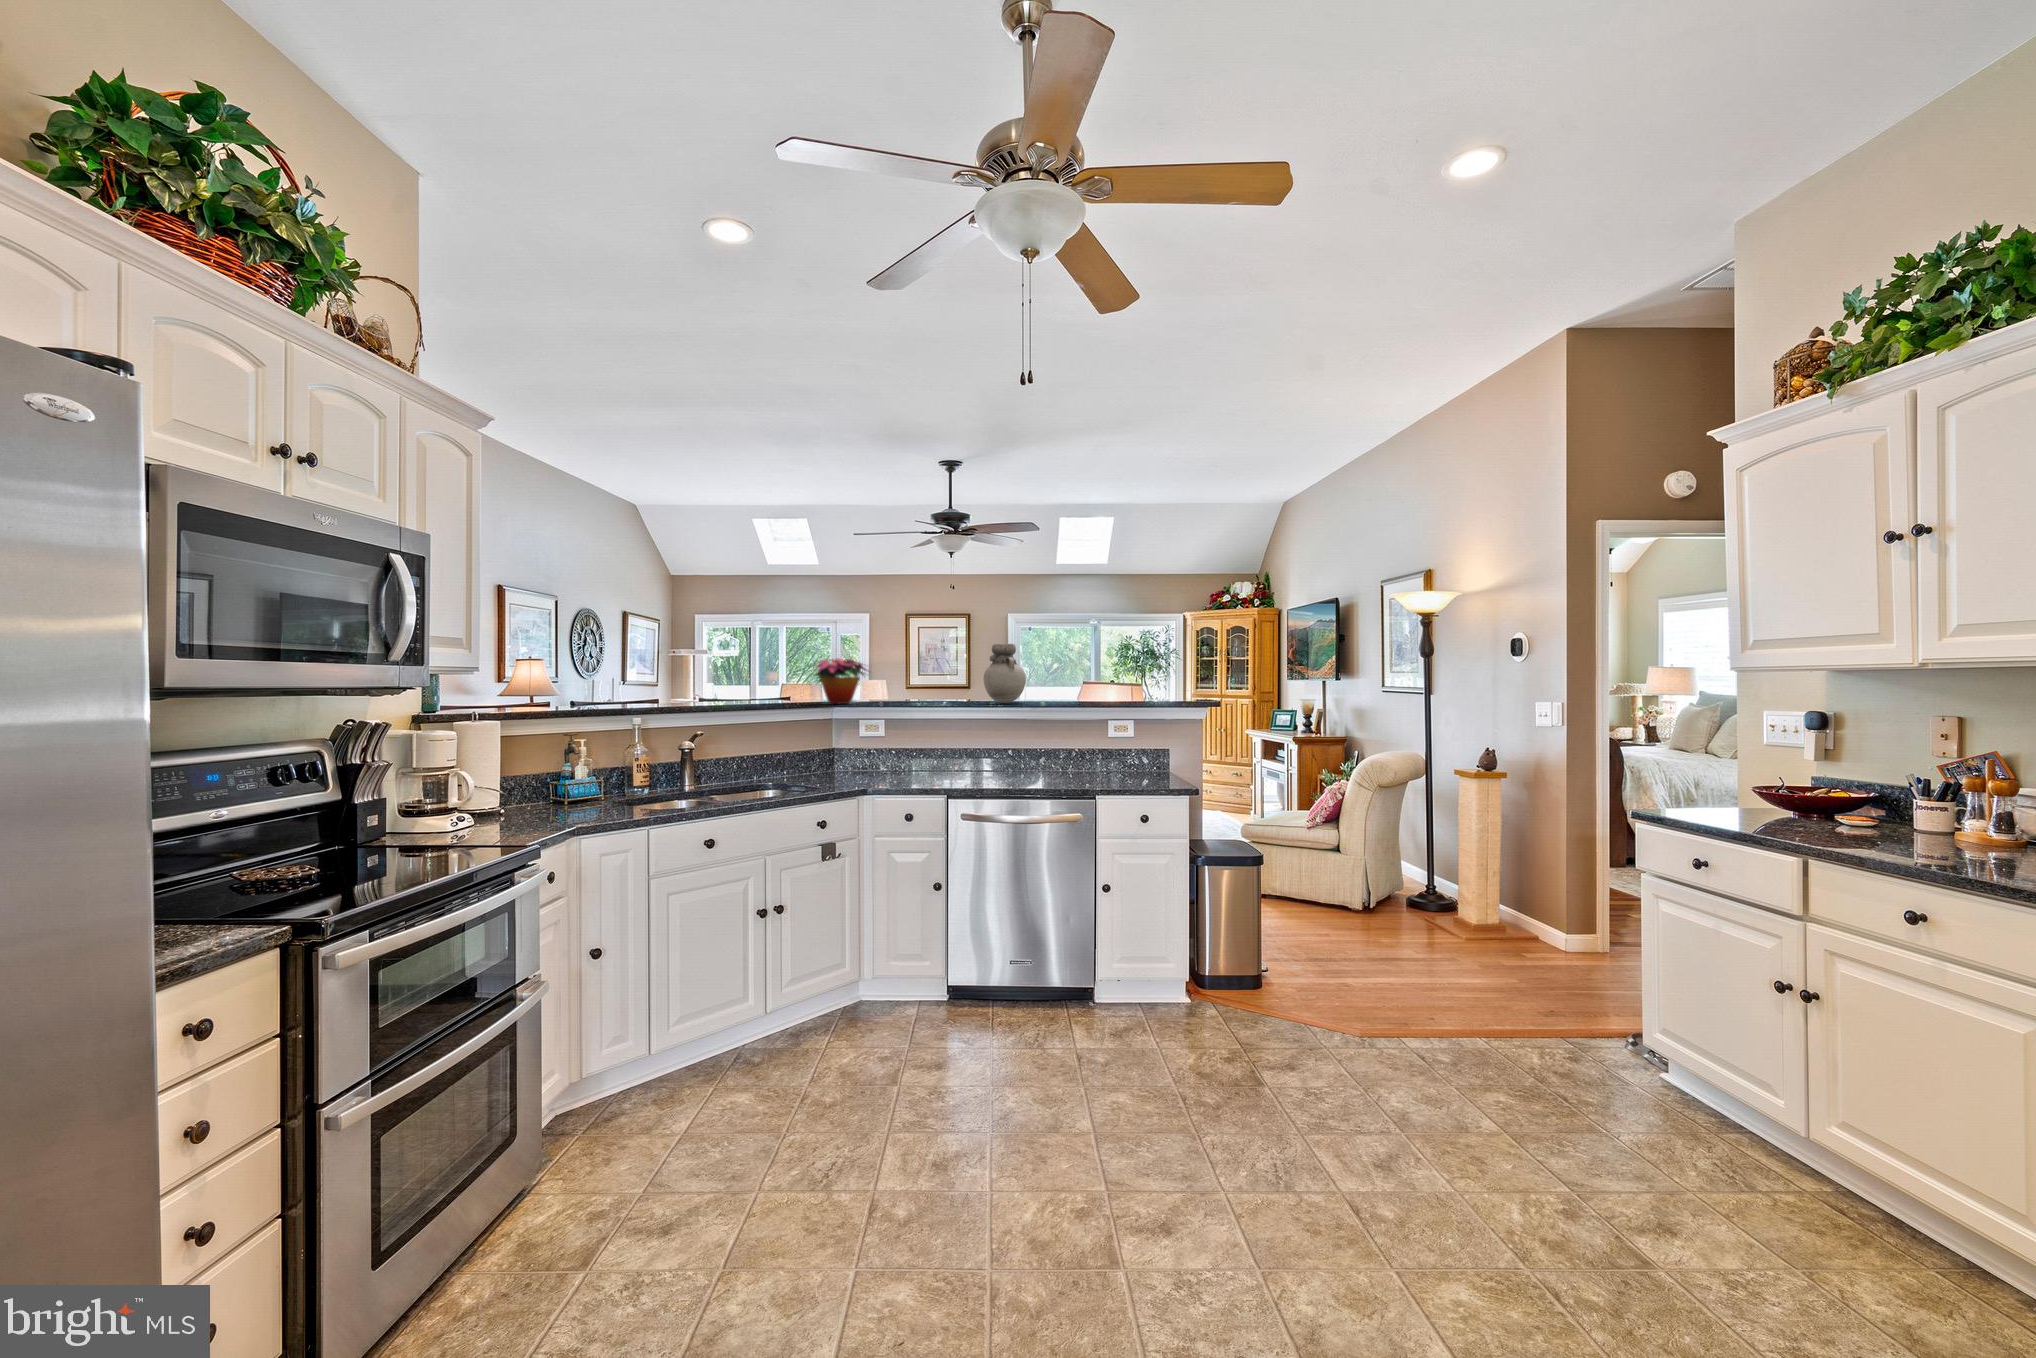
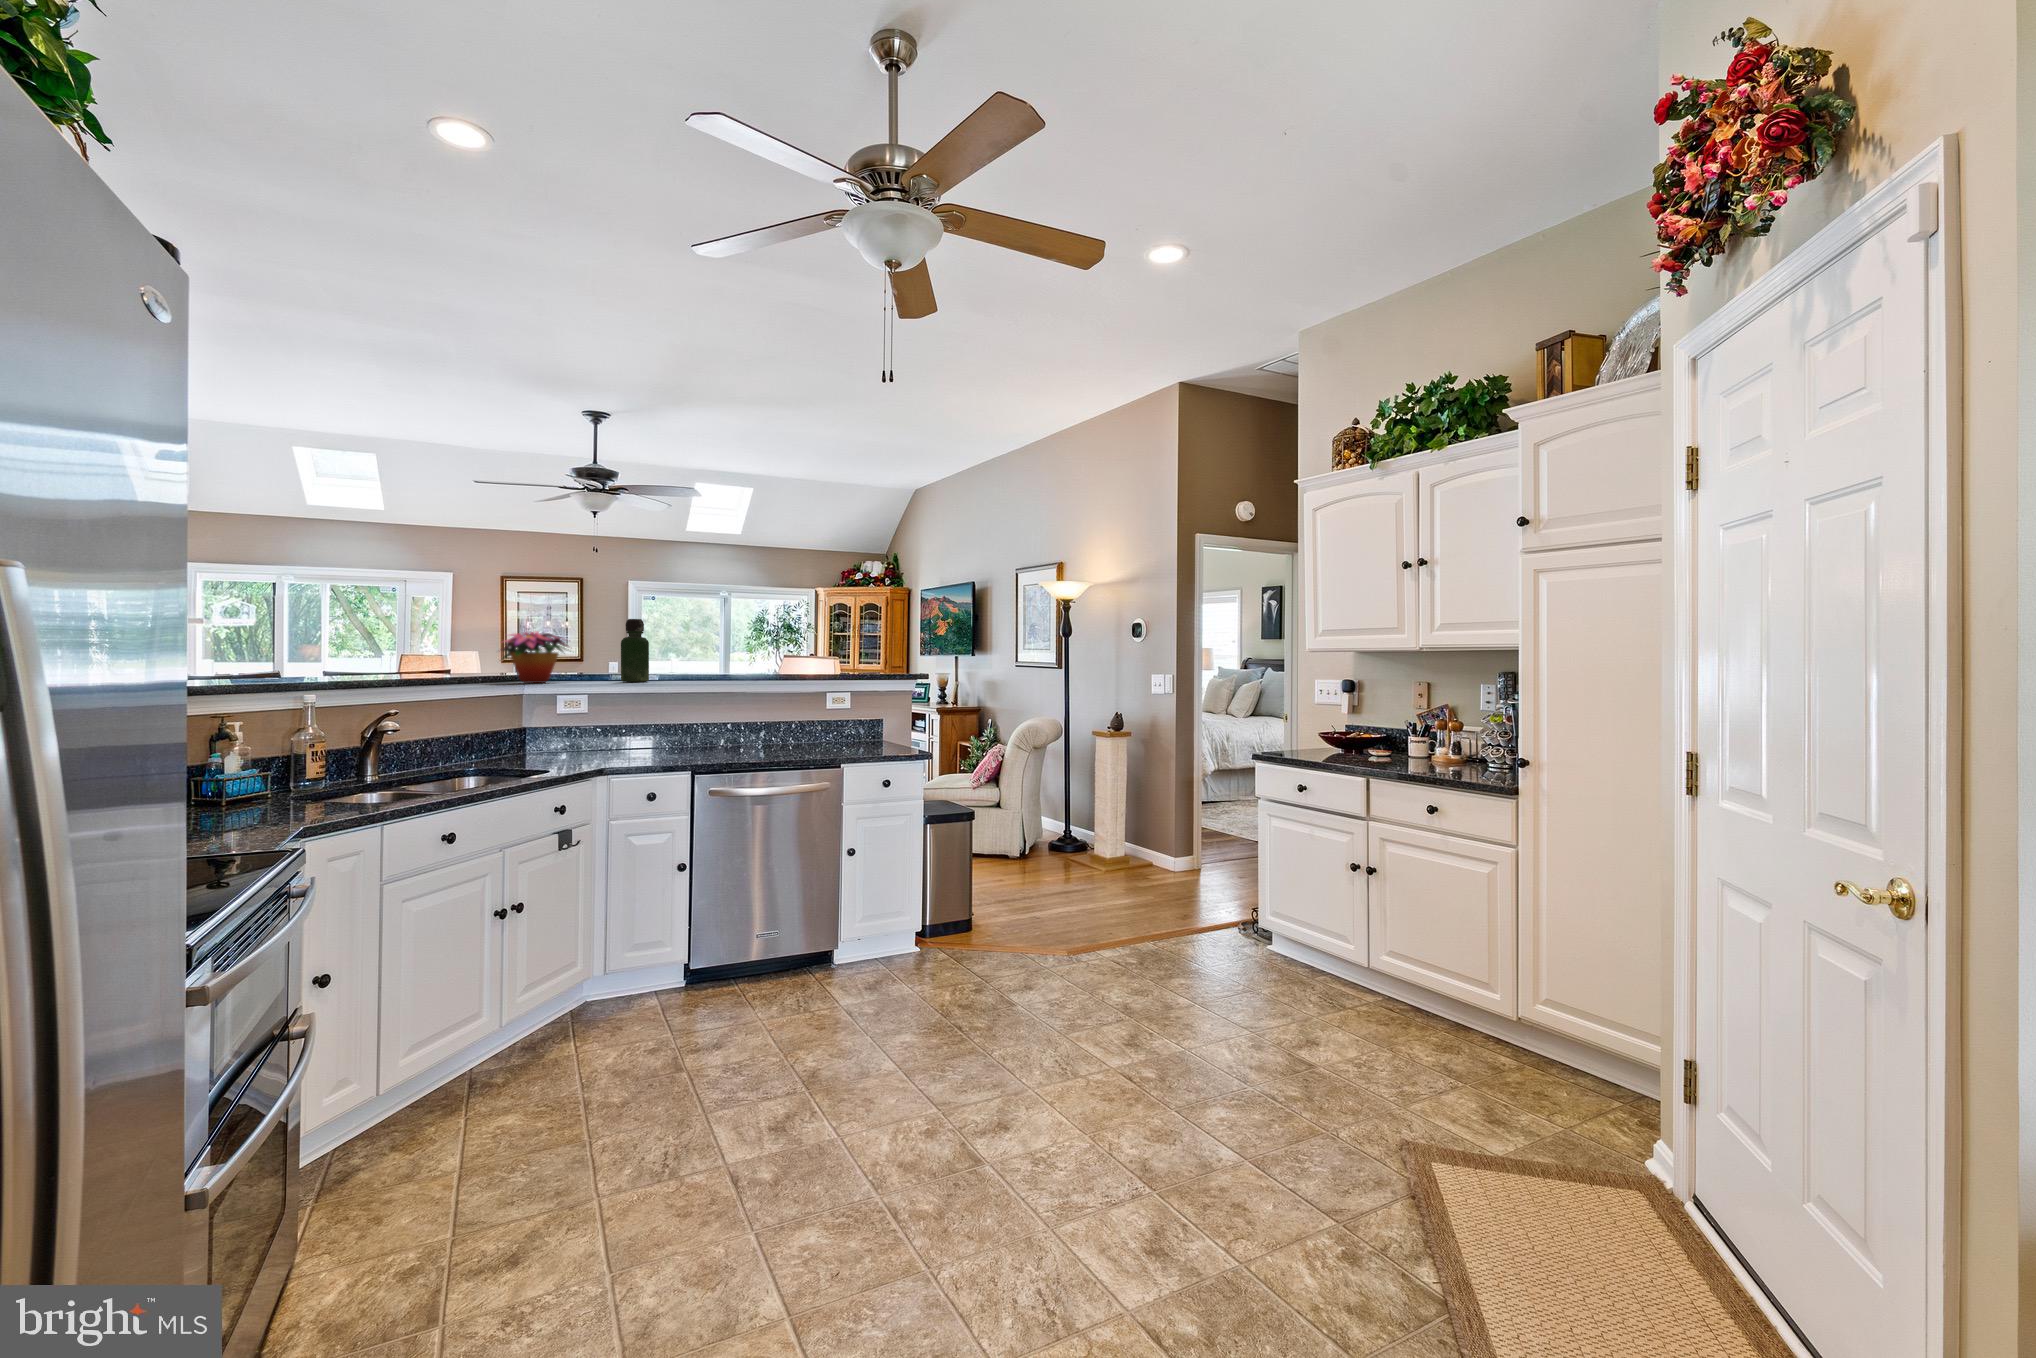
vase: present [984,643,1026,703] -> none [712,619,758,680]
bottle: none [904,645,929,704] -> present [621,619,649,682]

